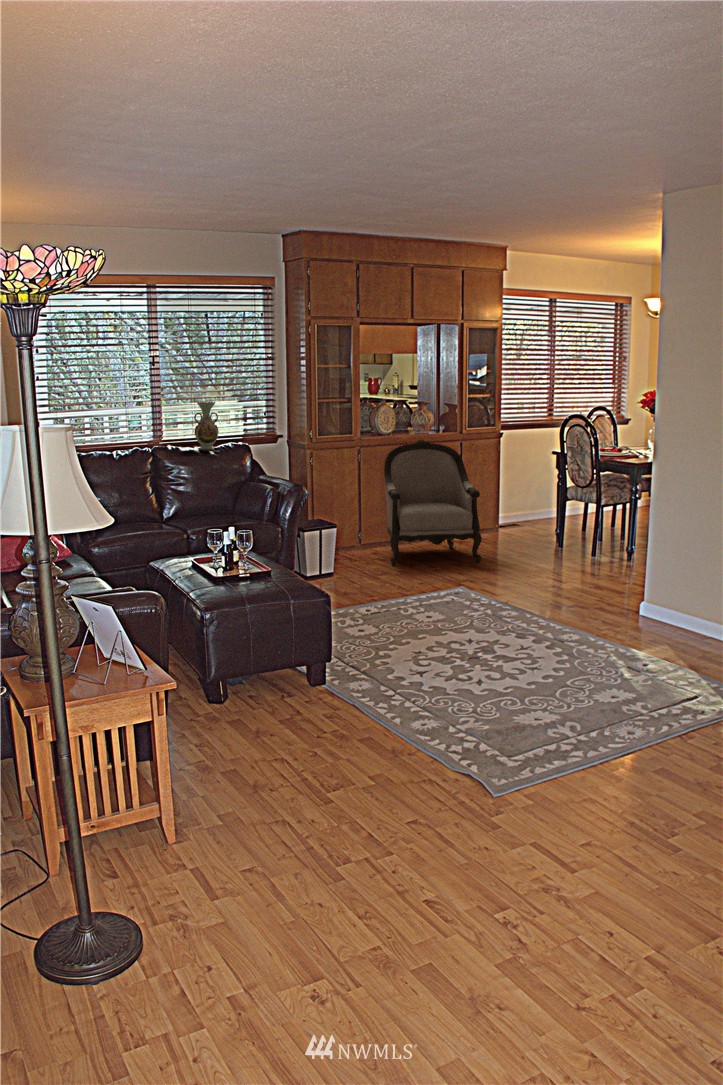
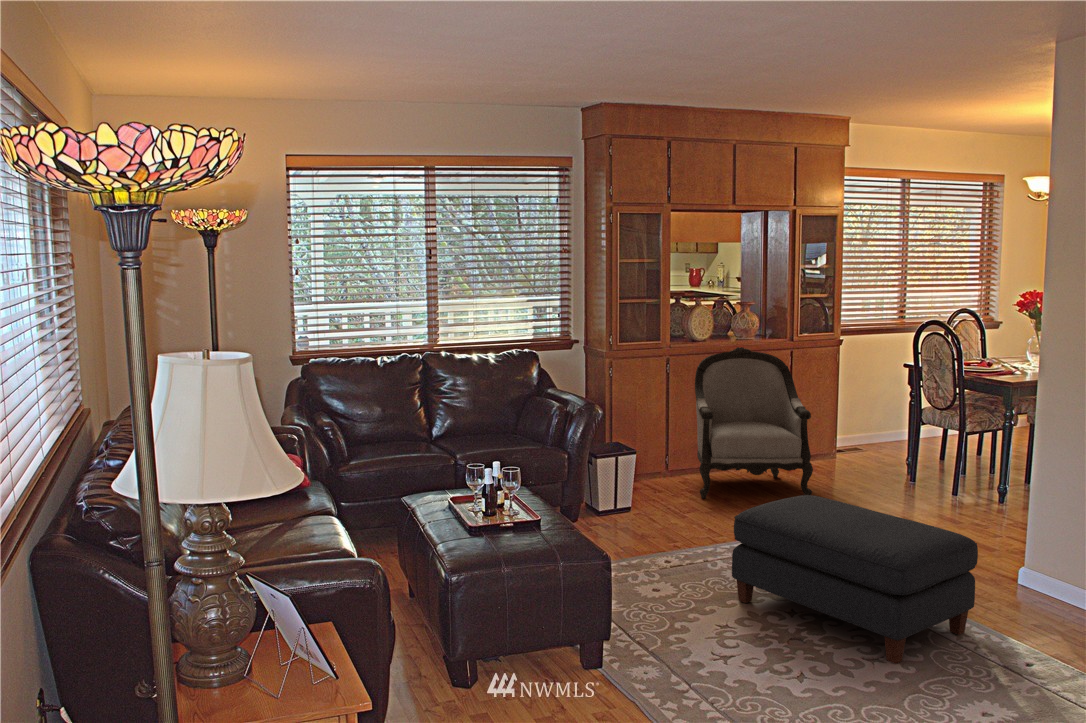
decorative vase: present [194,401,219,450] -> none [473,302,501,358]
ottoman: none [423,551,609,669] -> present [732,495,978,664]

